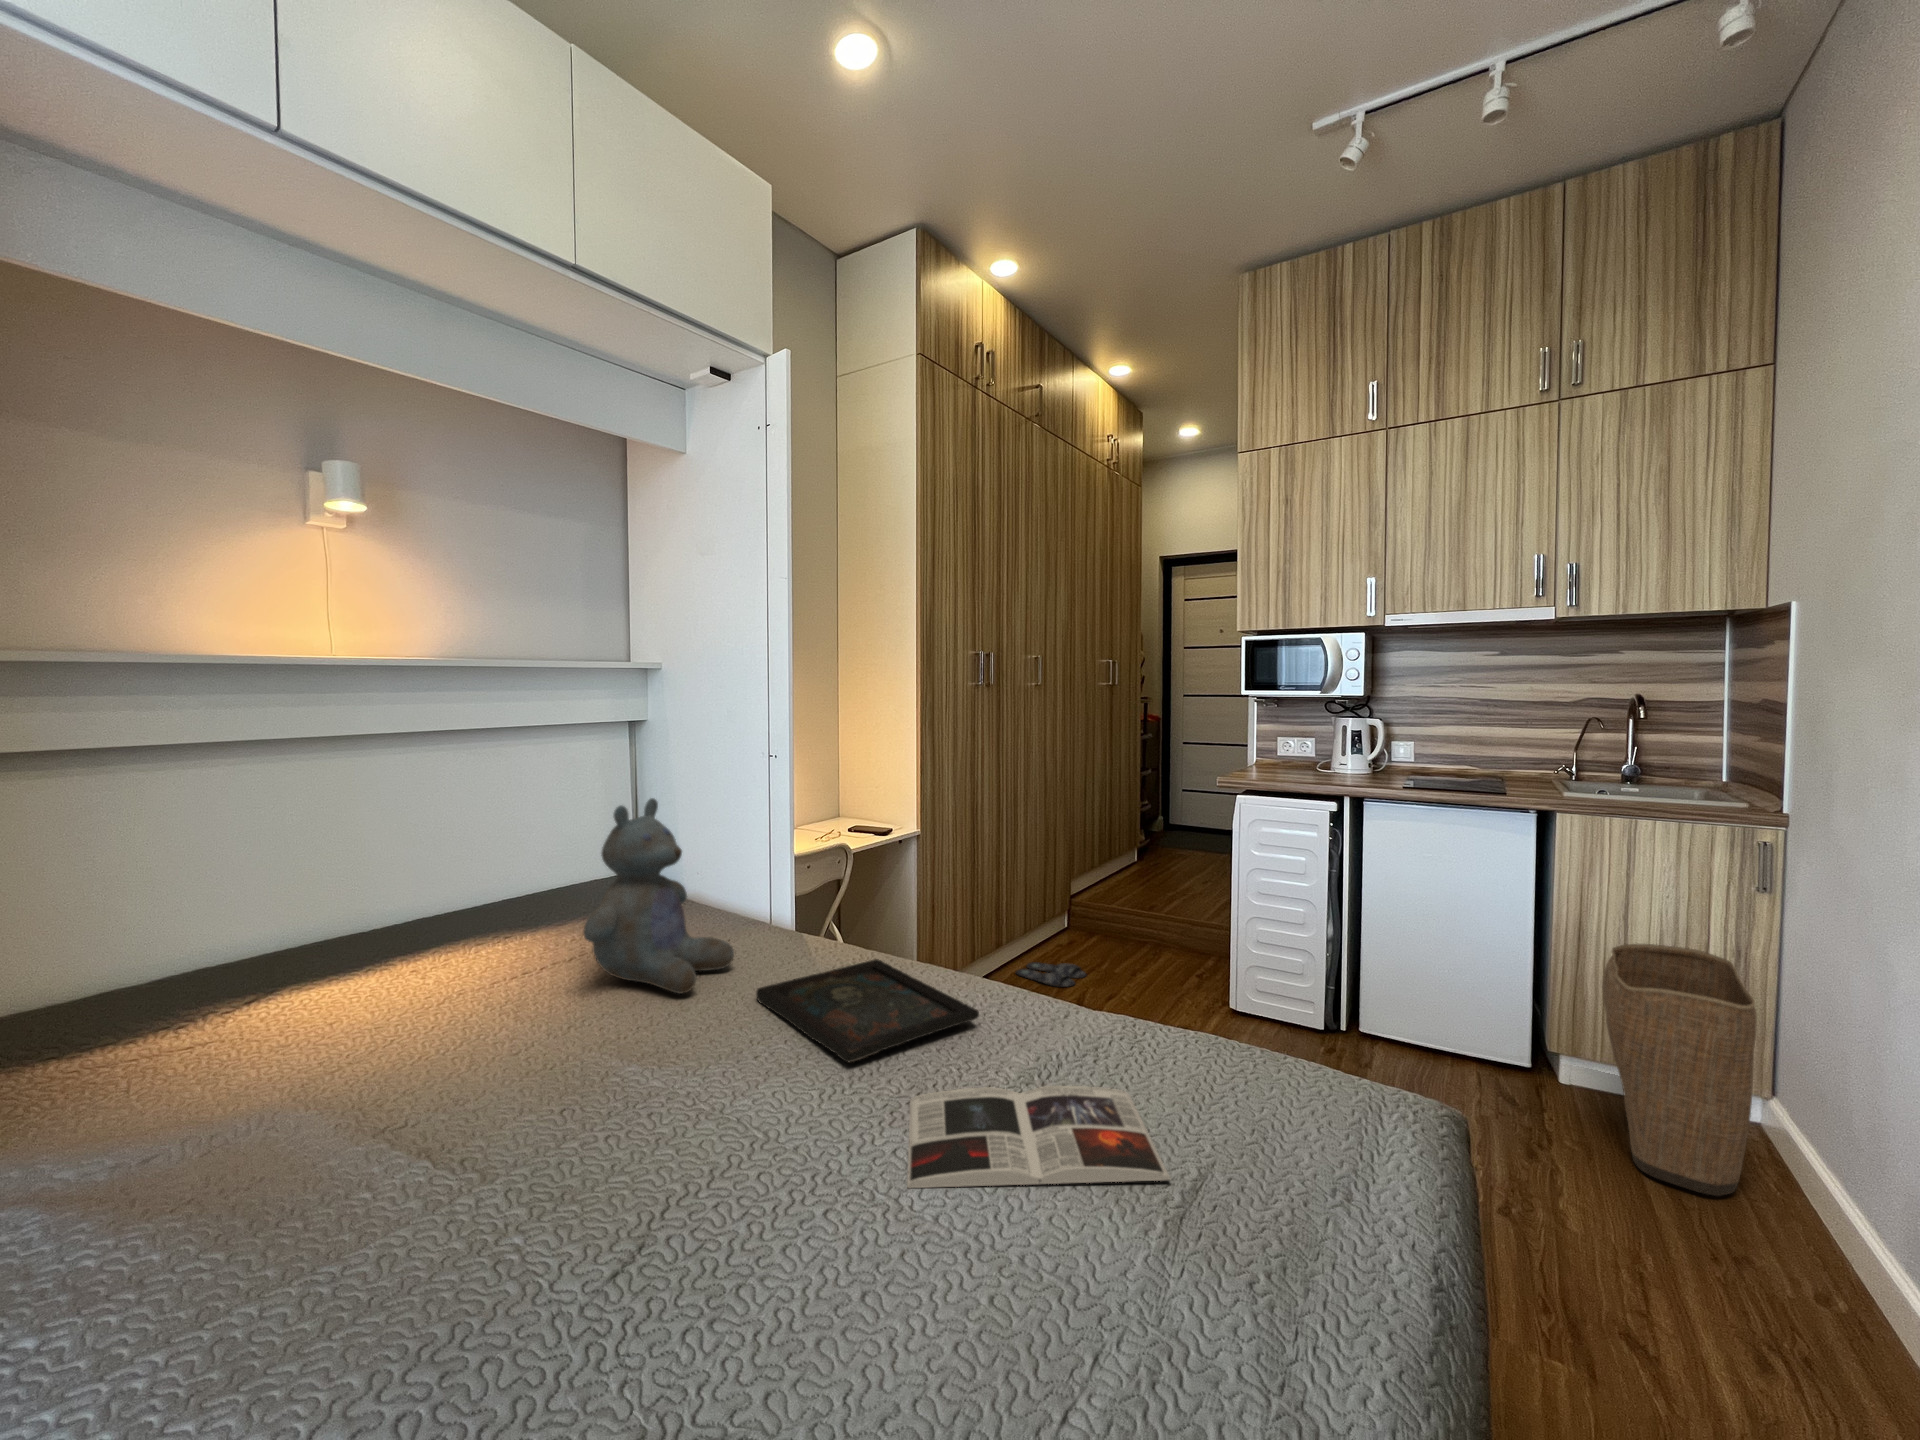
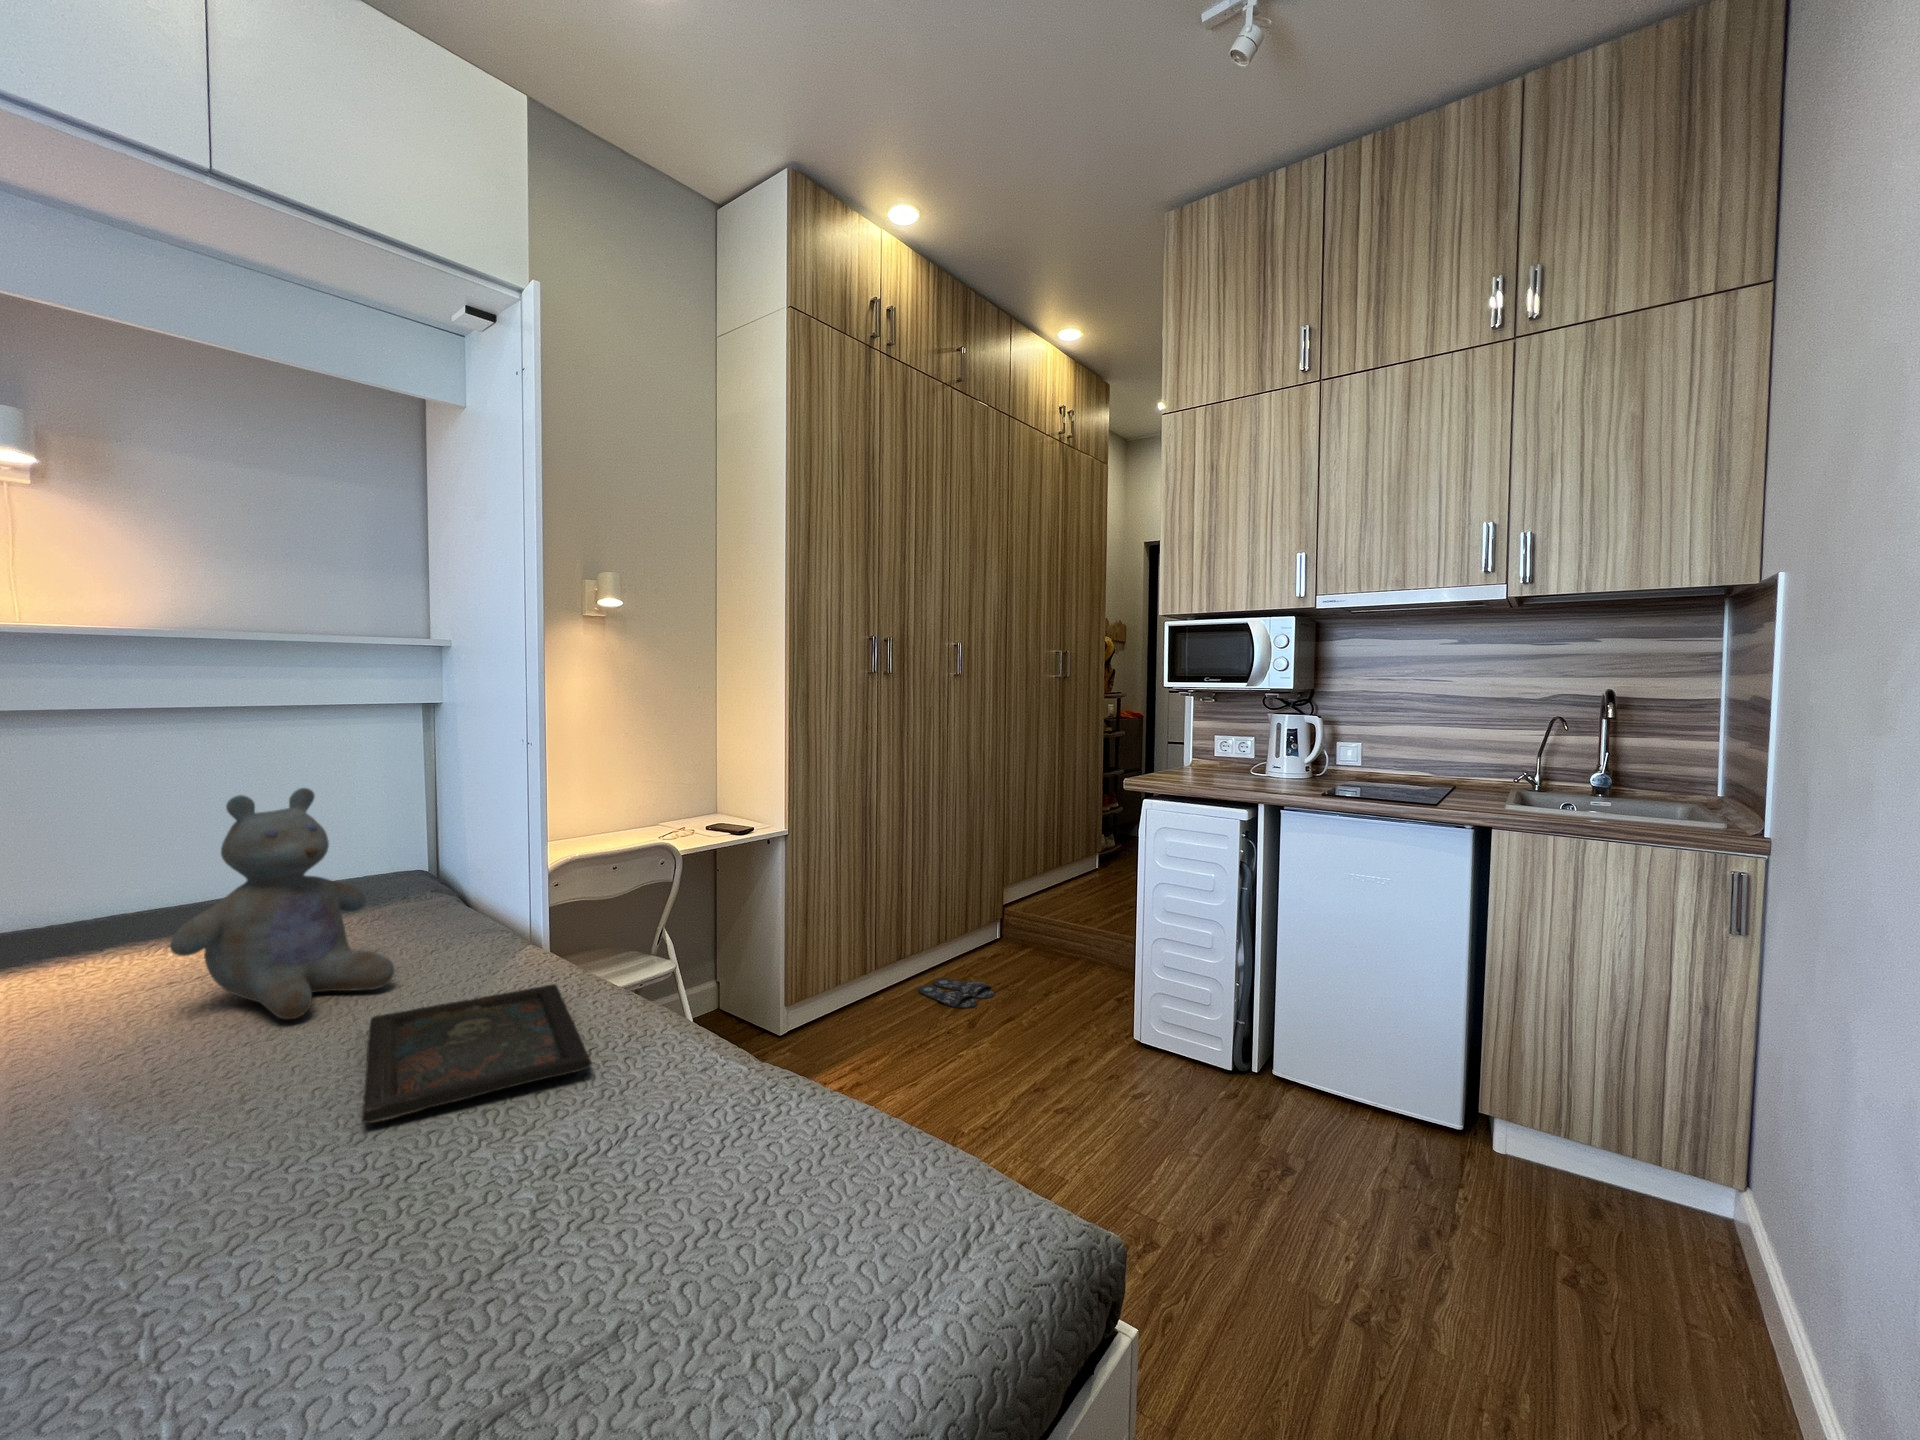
laundry basket: present [1602,944,1757,1196] -> none [1521,991,1698,1317]
magazine: present [907,1086,1170,1188] -> none [224,1171,673,1336]

